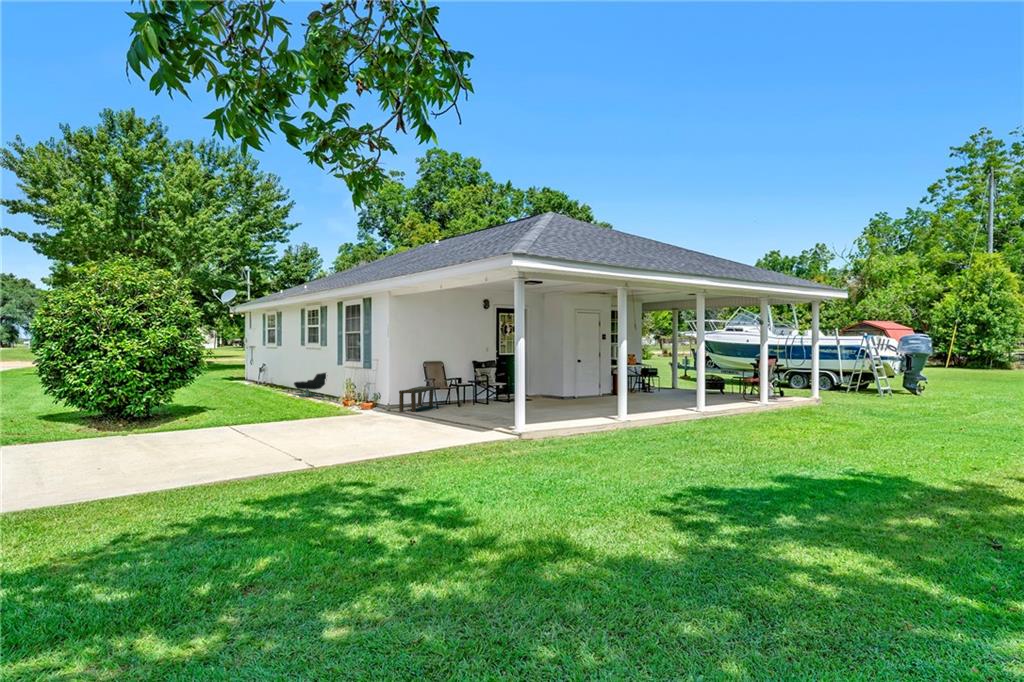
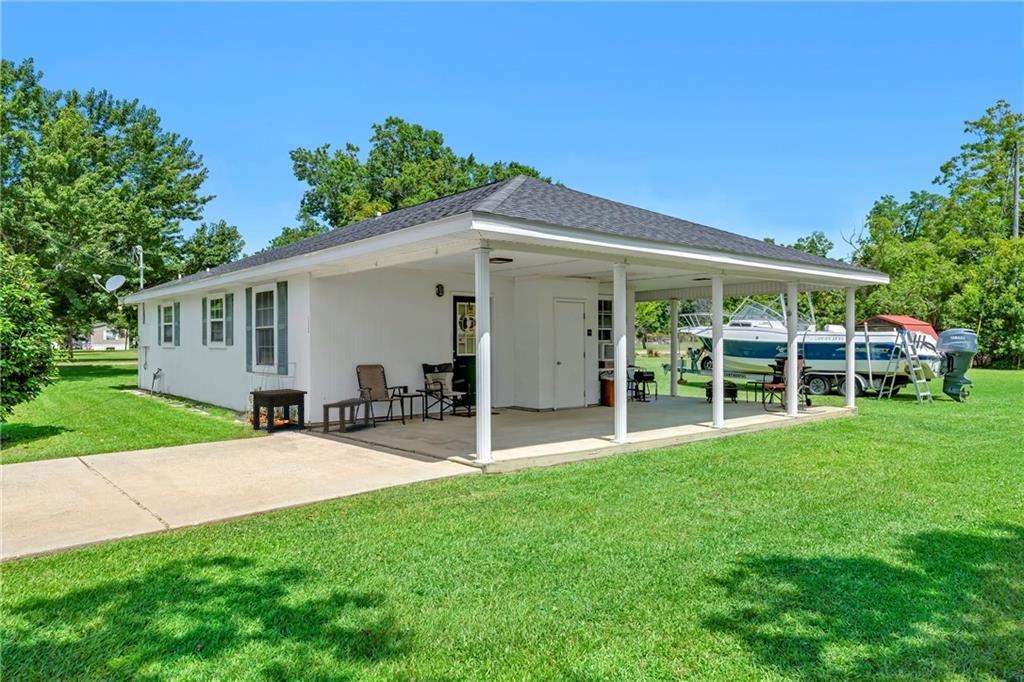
lounge chair: present [294,373,326,396] -> none [185,380,232,414]
side table: none [345,379,387,412] -> present [250,389,307,434]

